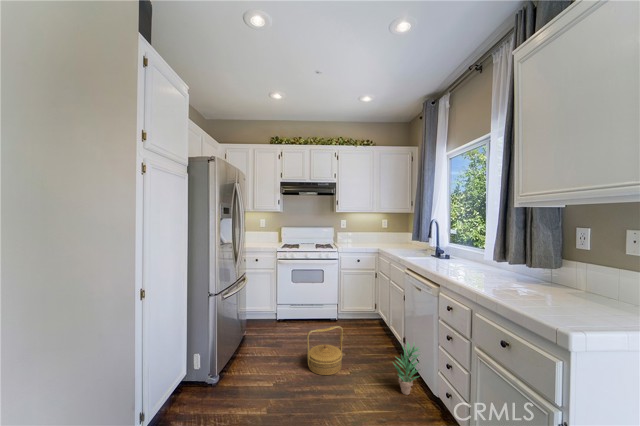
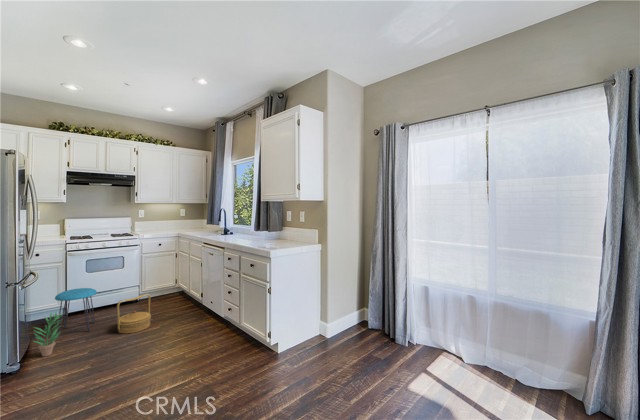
stool: none [260,302,294,355] -> present [55,288,97,333]
potted plant: present [394,342,419,395] -> present [34,311,62,357]

